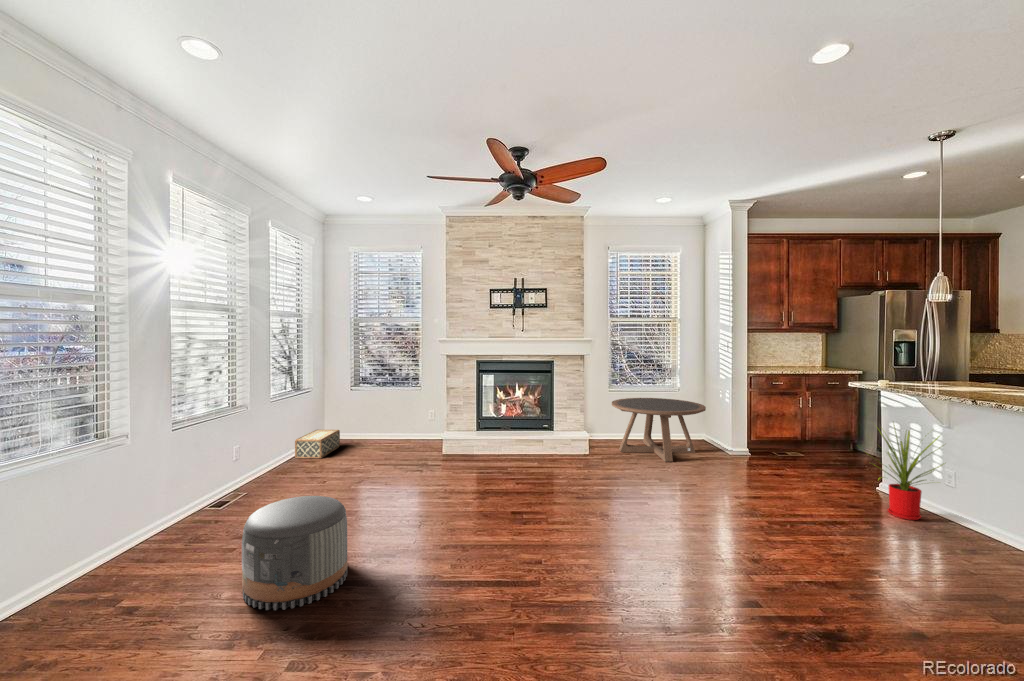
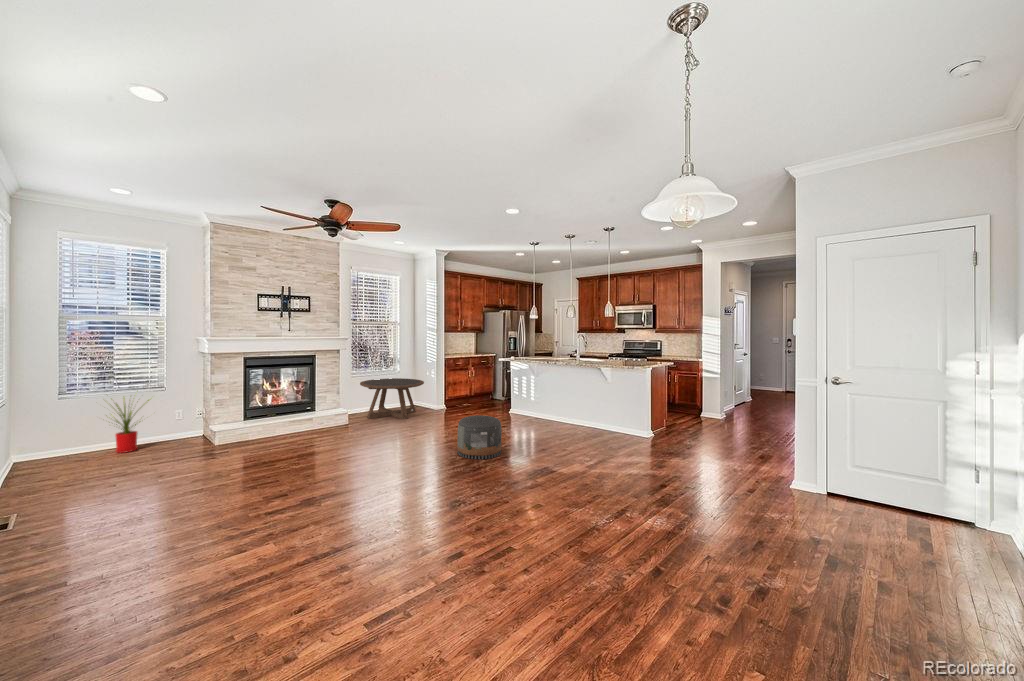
house plant: present [878,425,943,520] -> present [111,398,149,453]
woven basket: present [295,430,340,458] -> none [7,443,59,482]
pouf: present [242,496,347,610] -> present [457,415,502,459]

